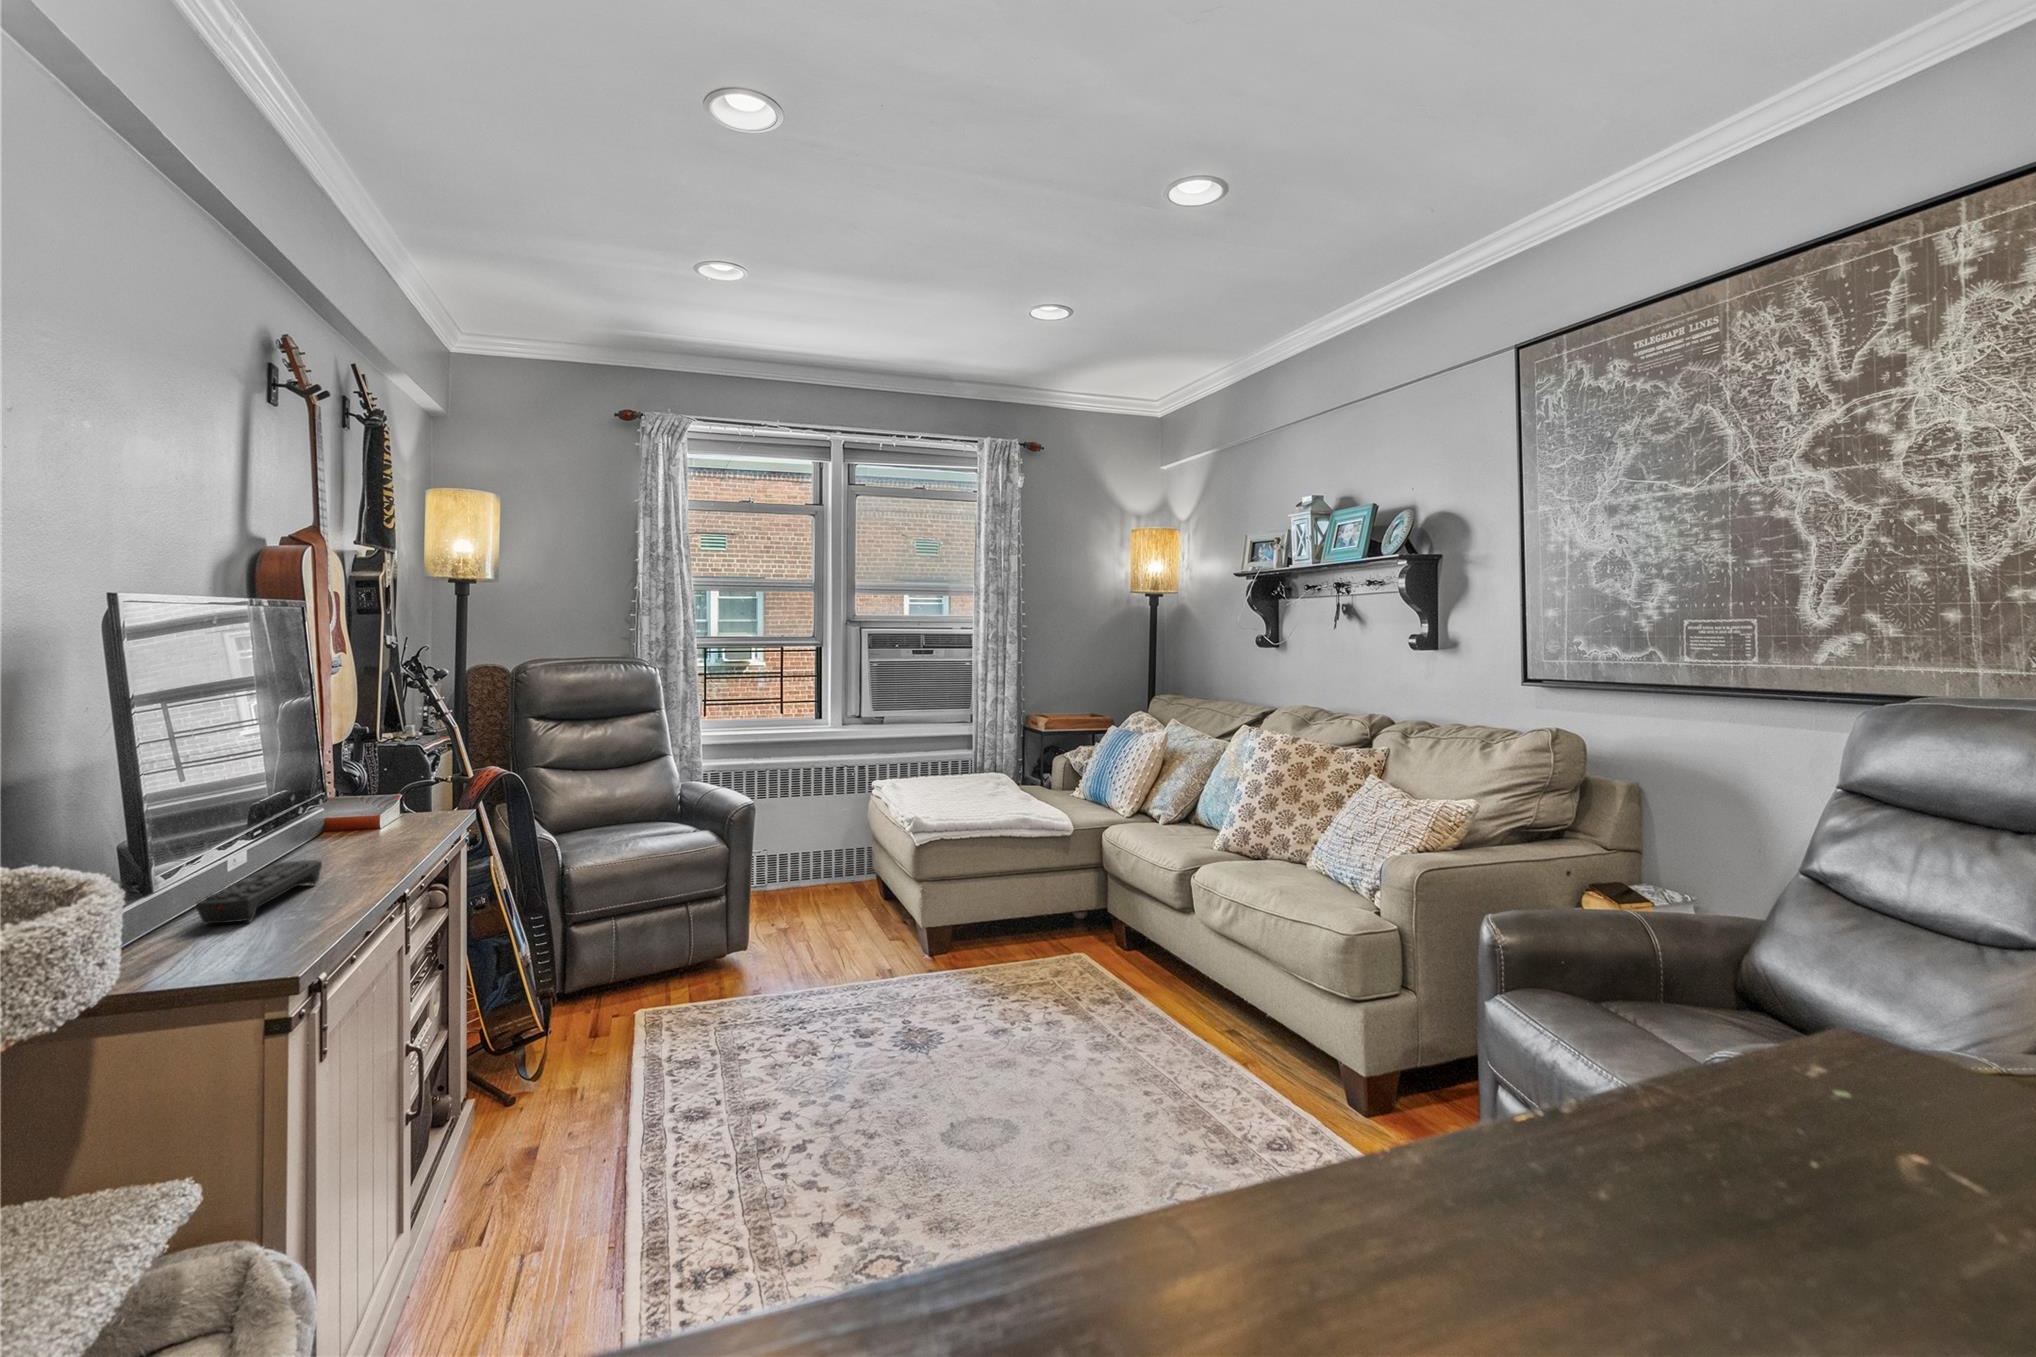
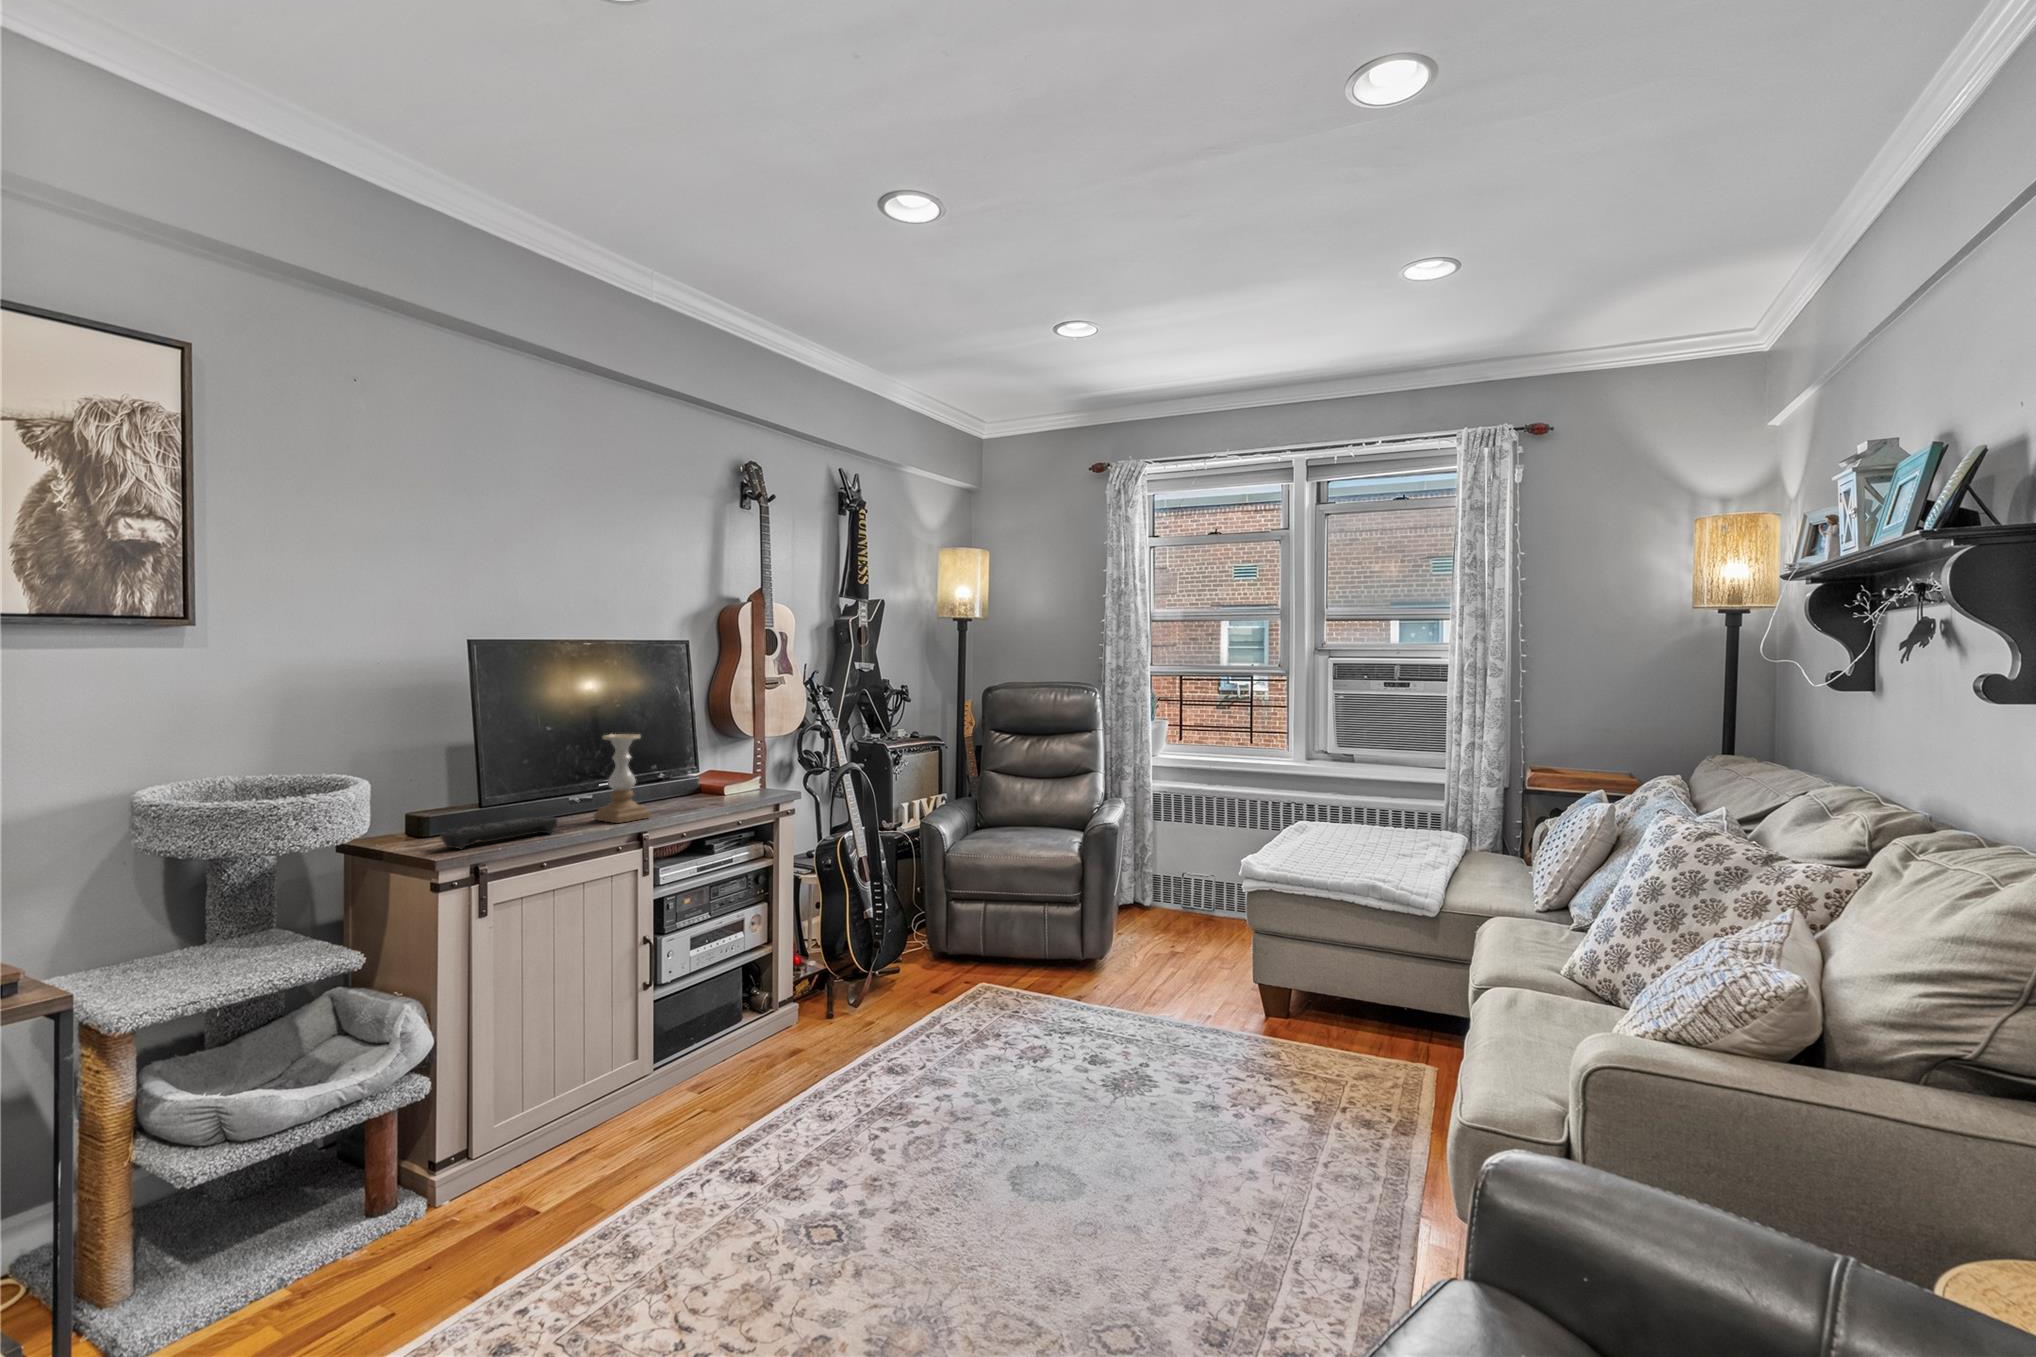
candle holder: none [303,731,388,863] -> present [594,734,650,823]

